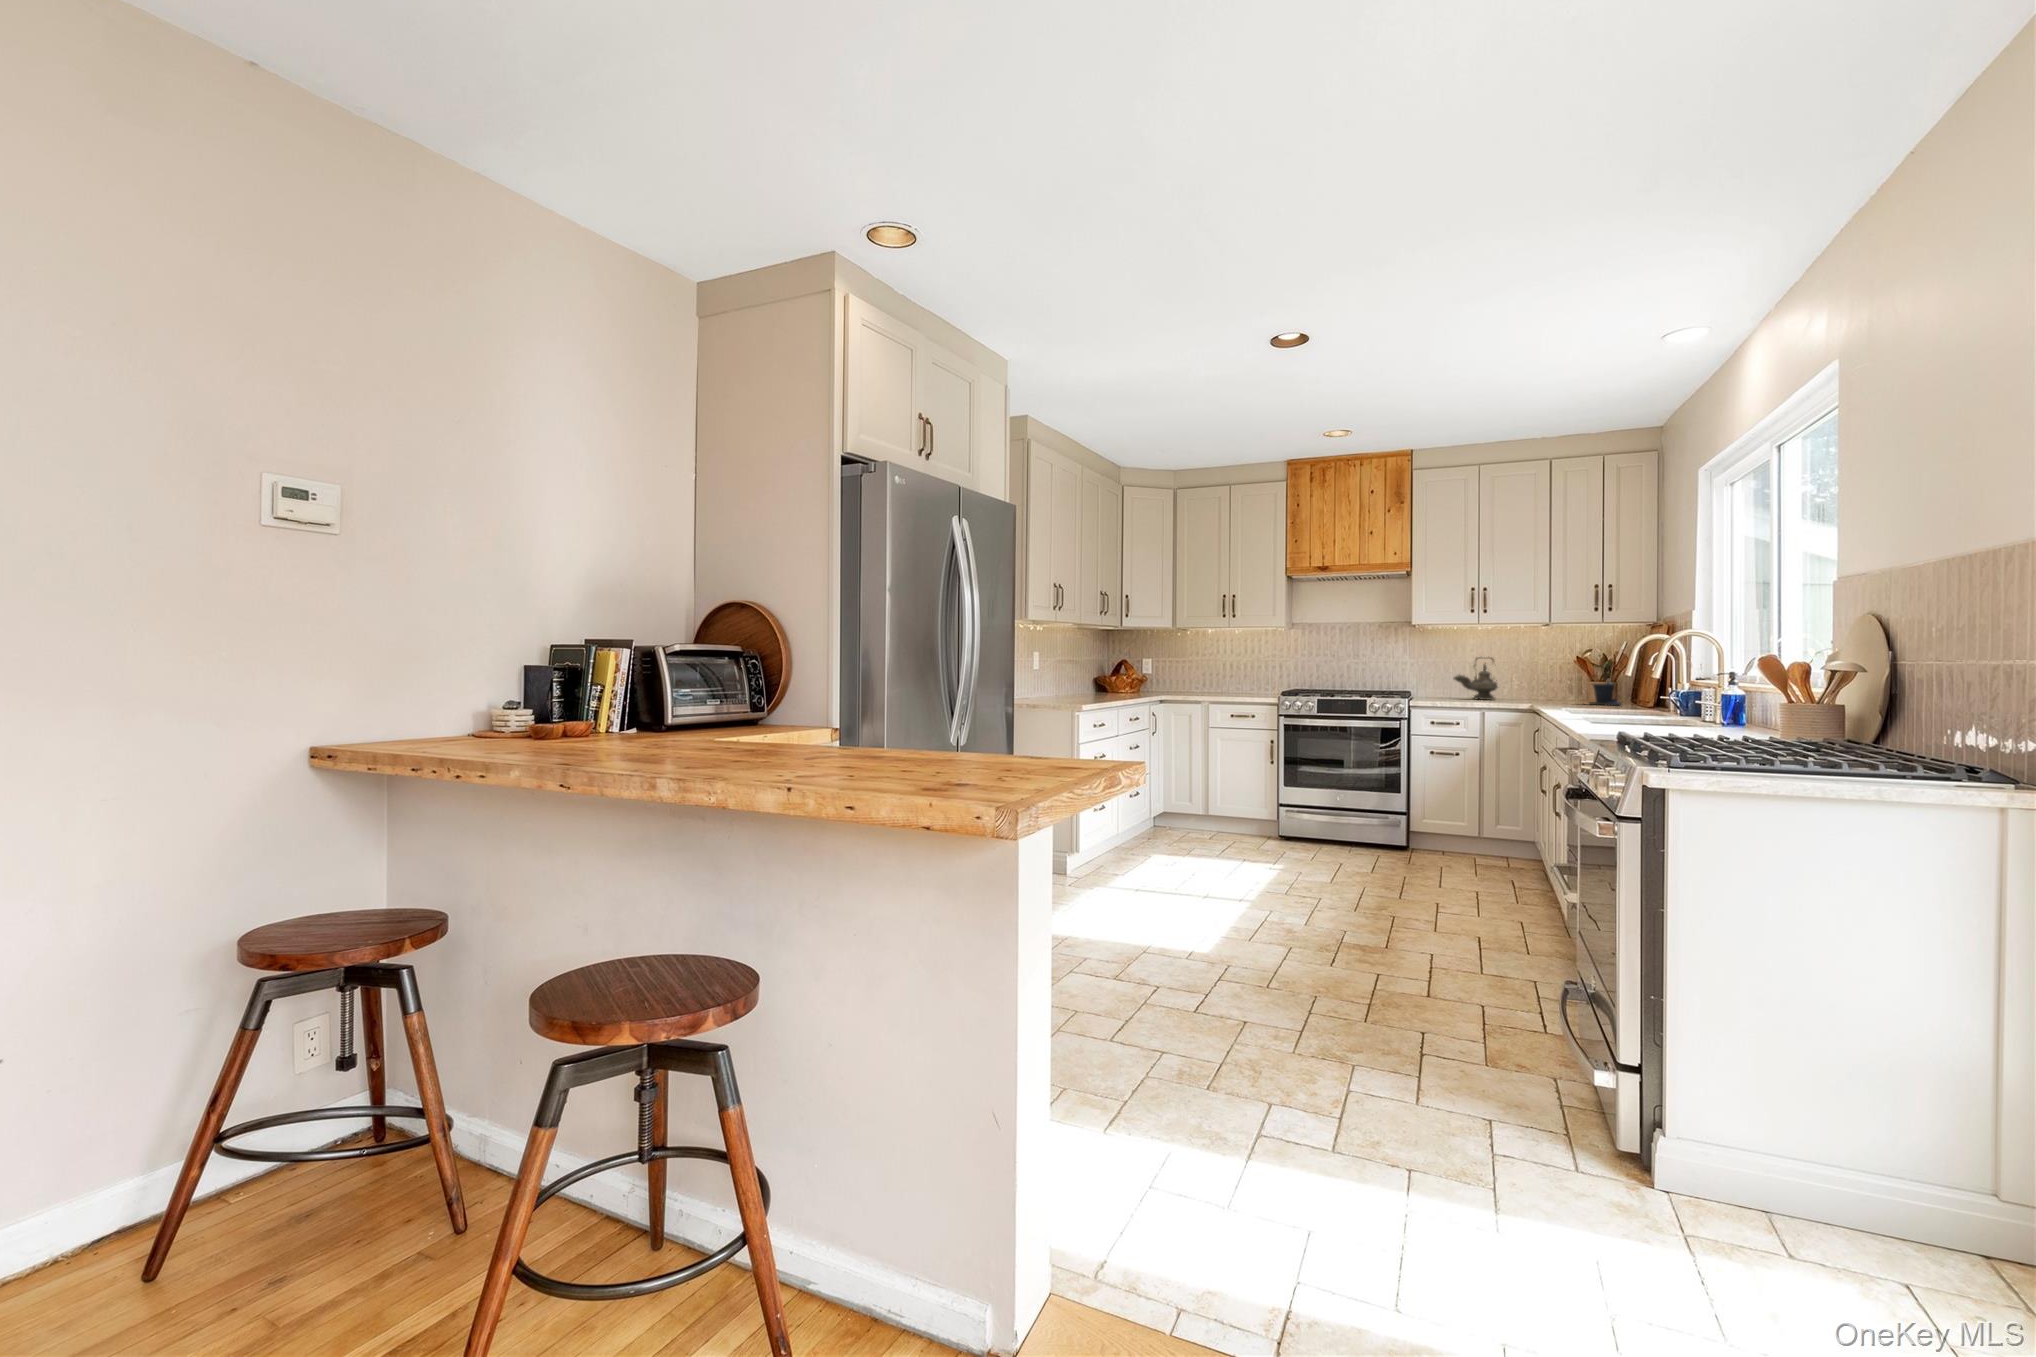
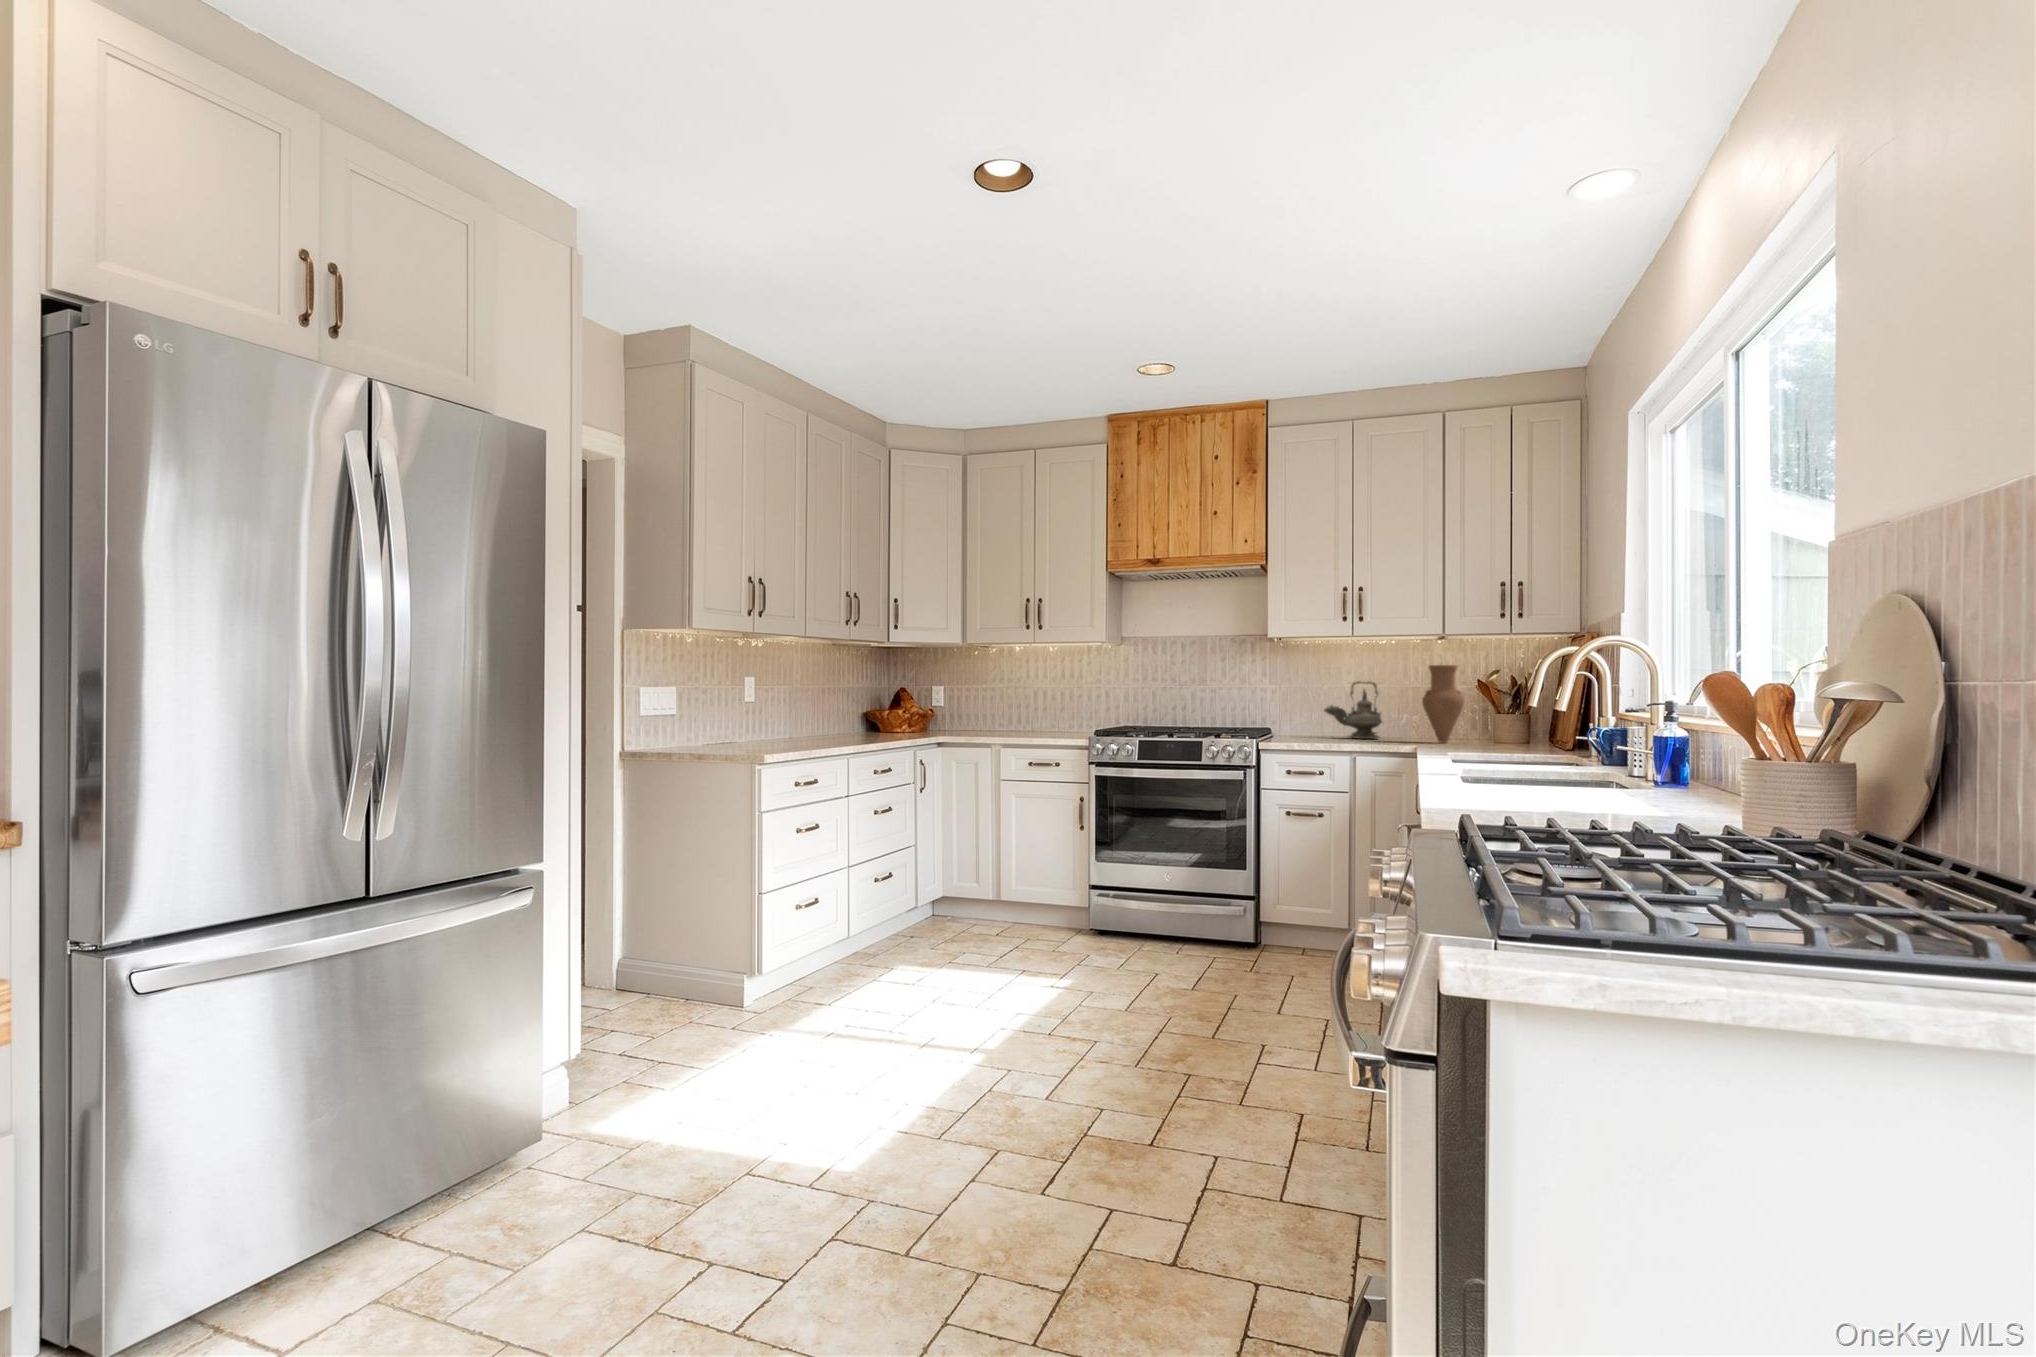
vase: none [1532,645,1565,702] -> present [1422,665,1464,743]
potted plant: present [1590,655,1622,705] -> none [1485,677,1540,747]

